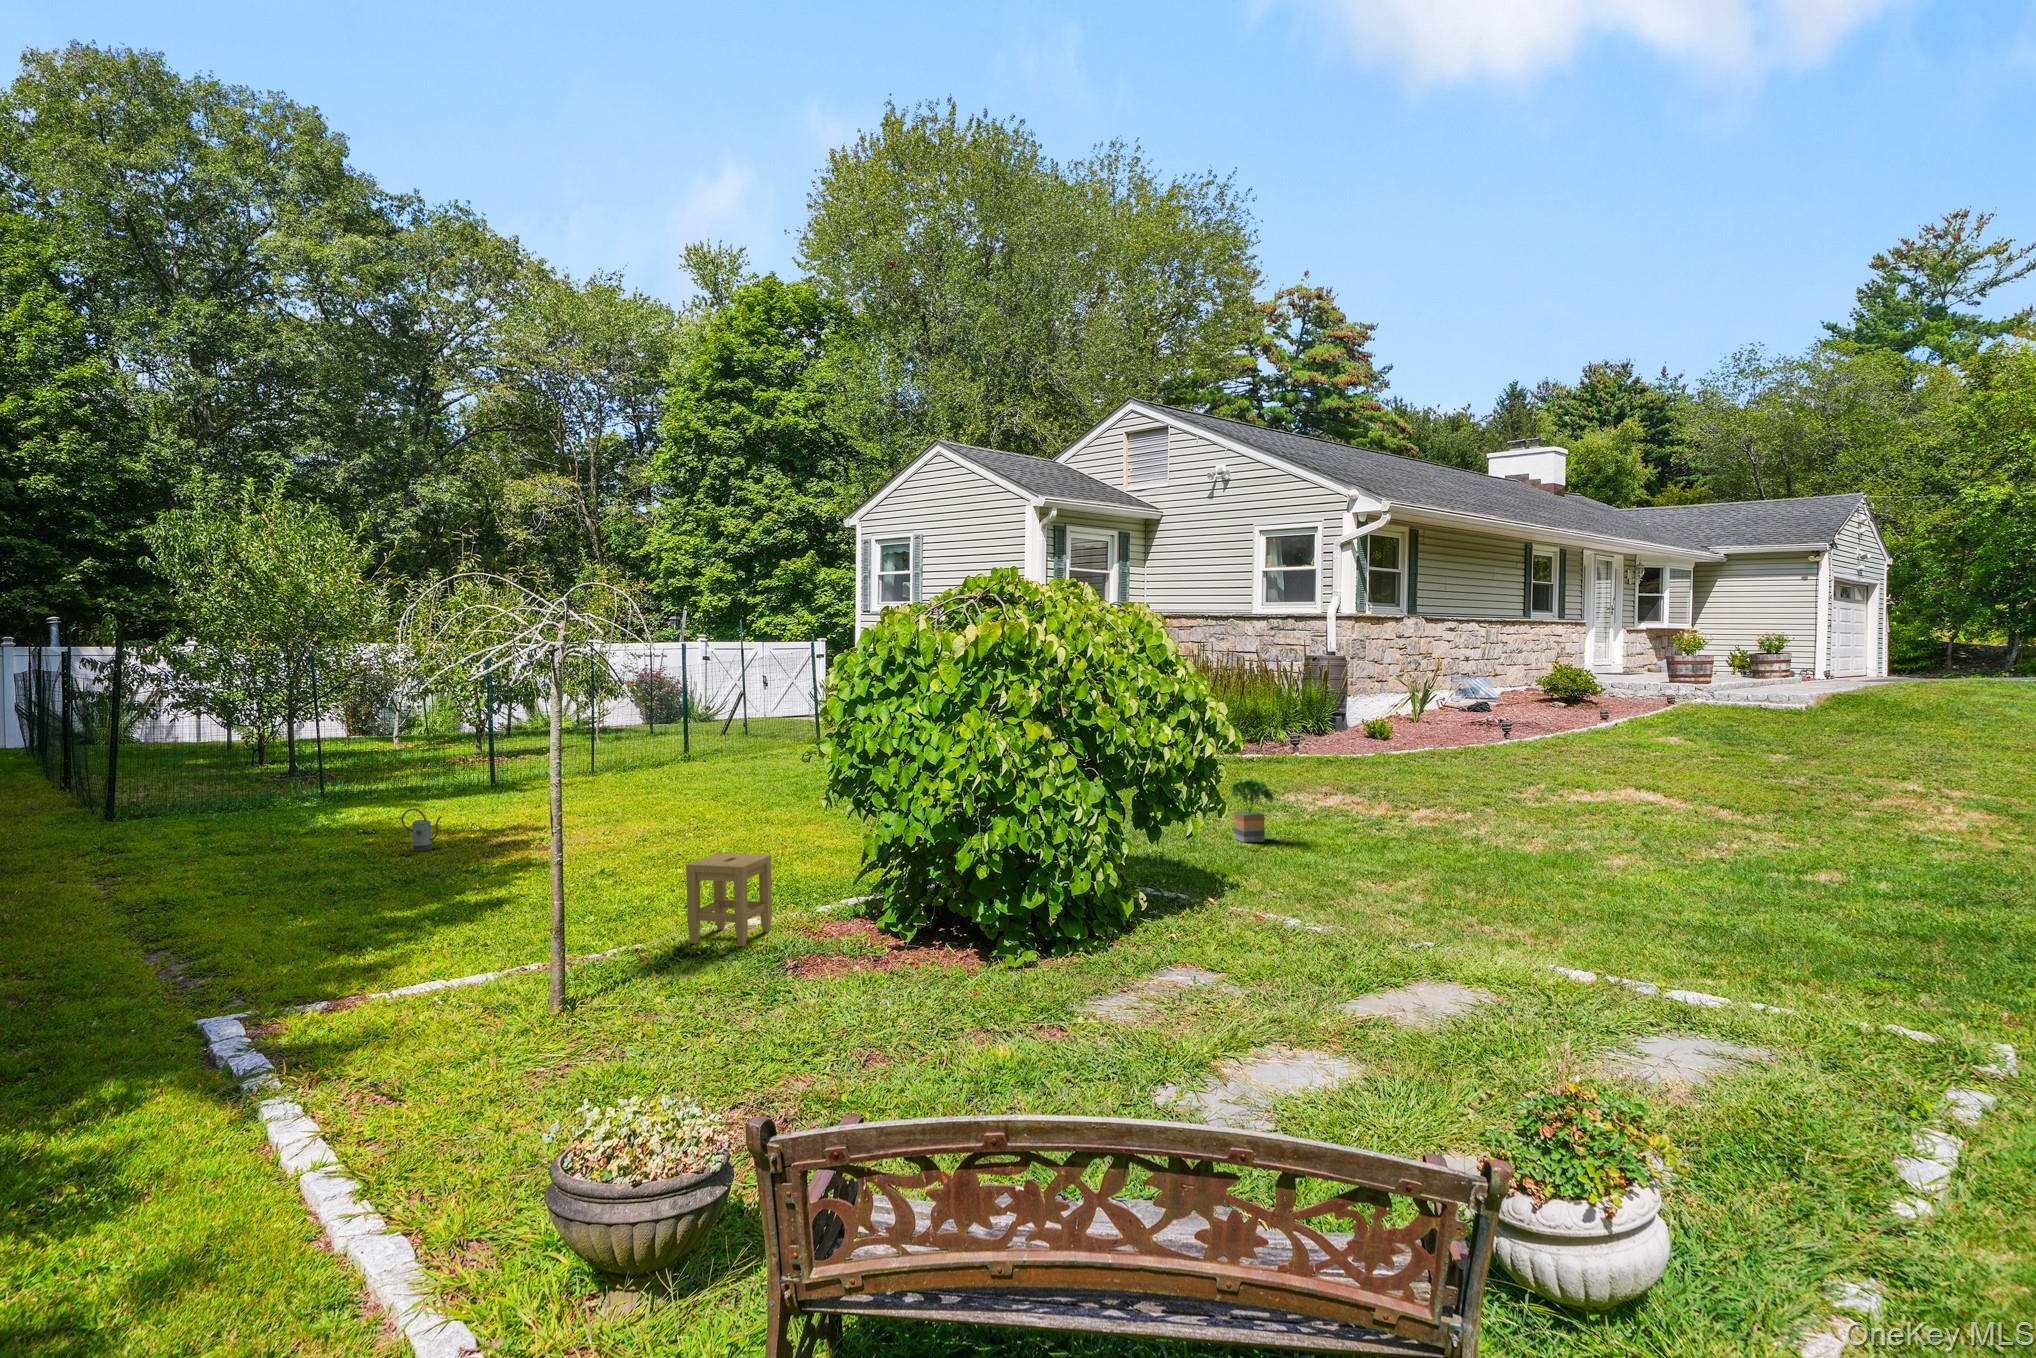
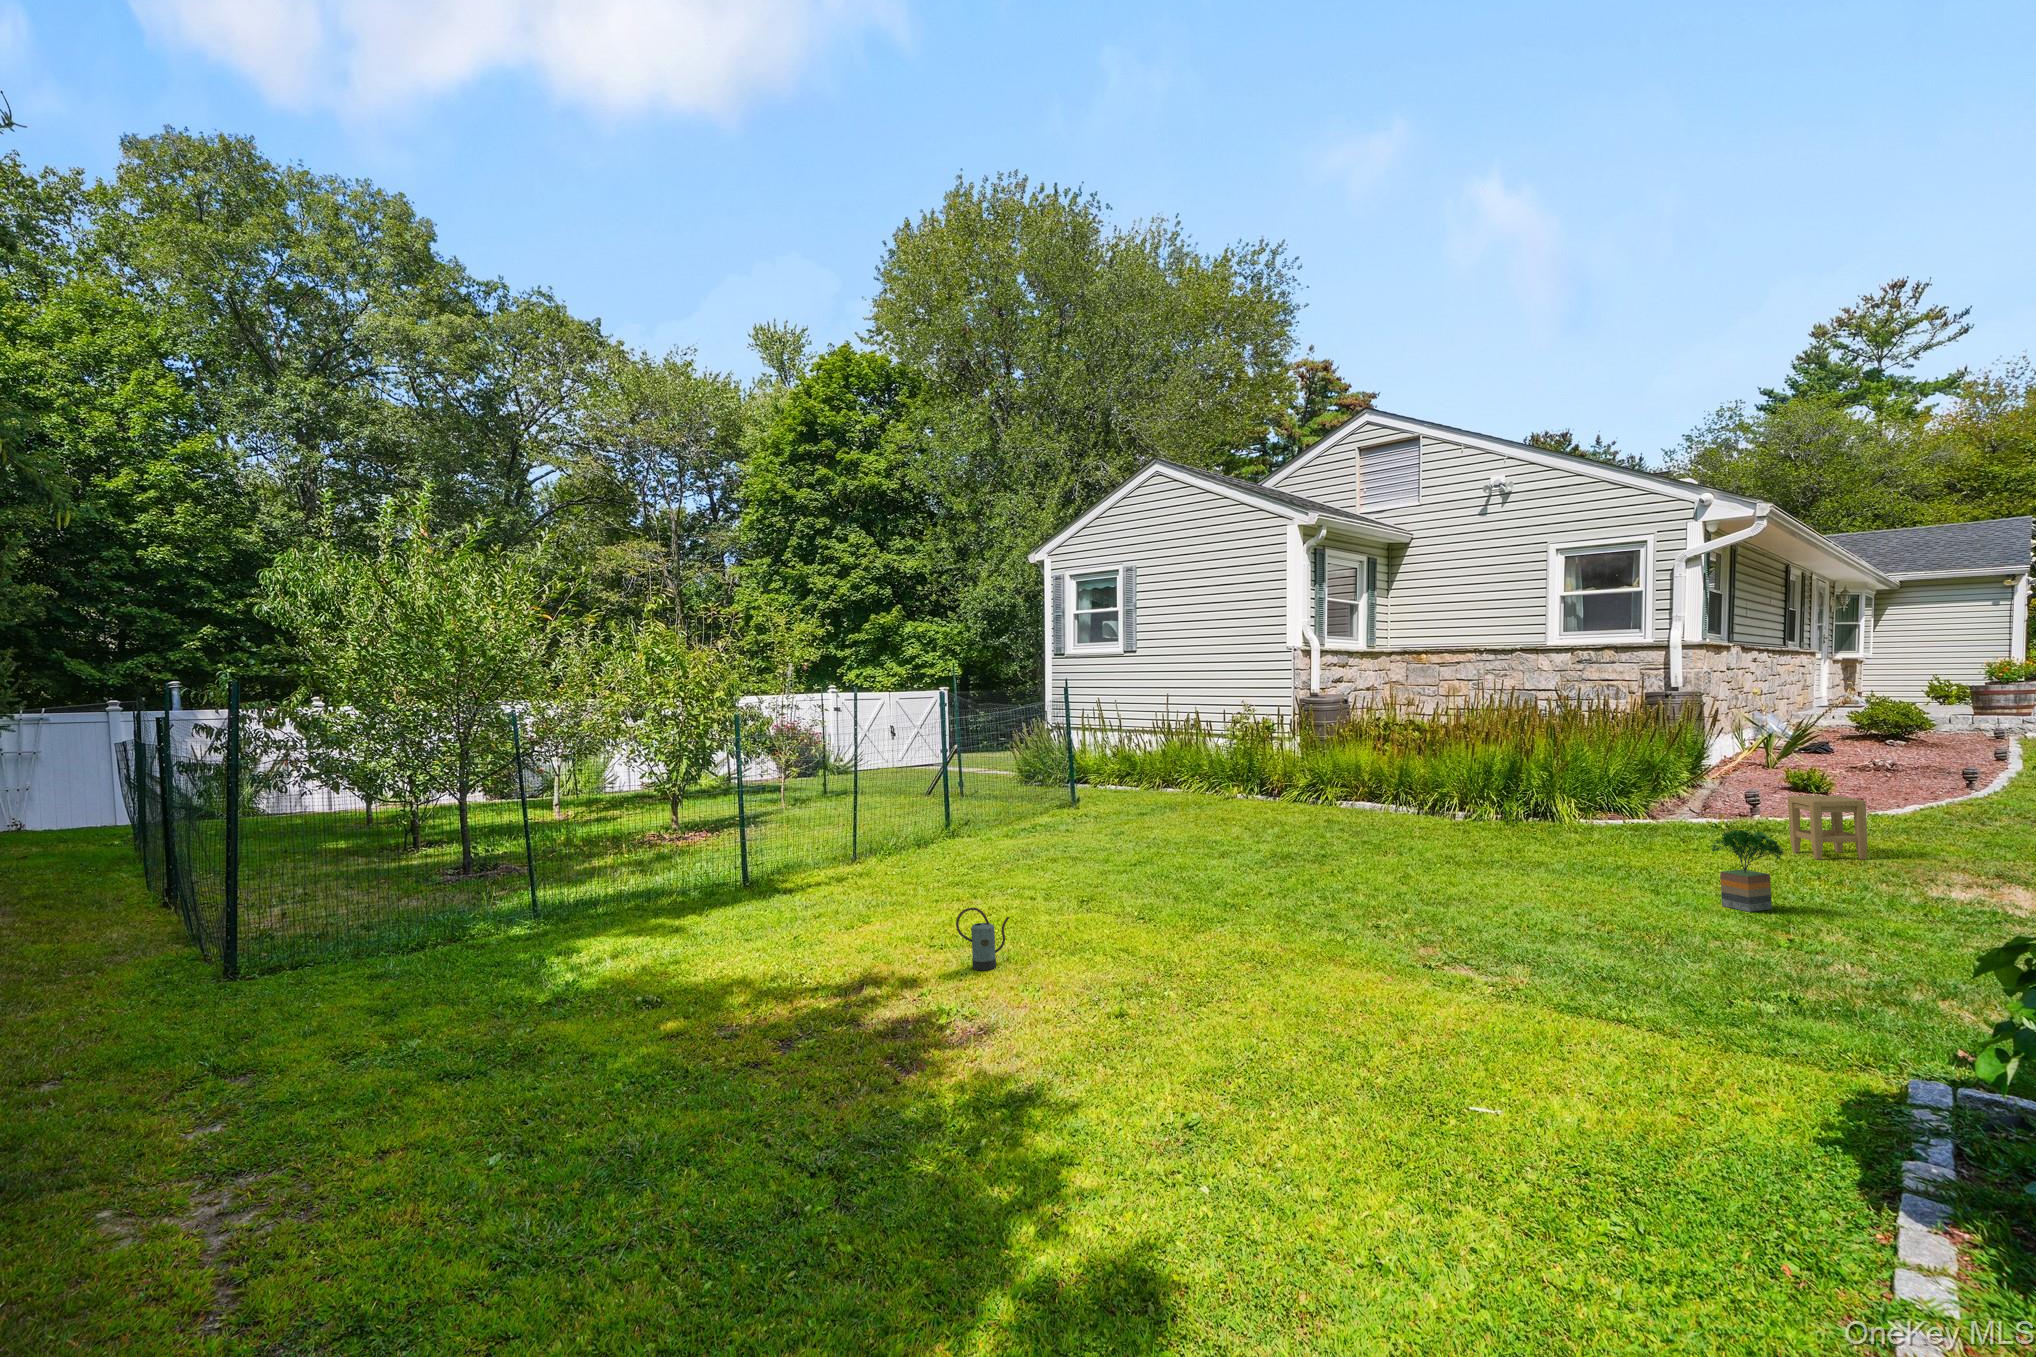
watering can: present [401,809,442,852] -> present [956,907,1009,971]
stool: present [686,853,772,946] -> present [1788,796,1868,860]

